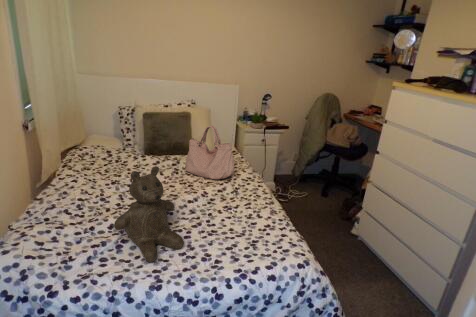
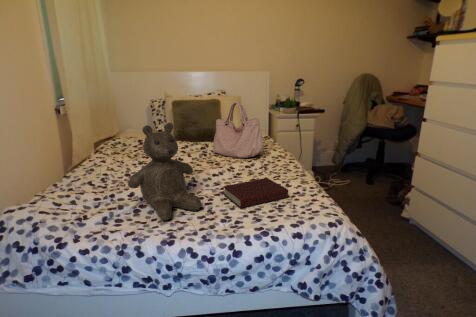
book: none [202,210,261,245] -> present [224,178,288,208]

